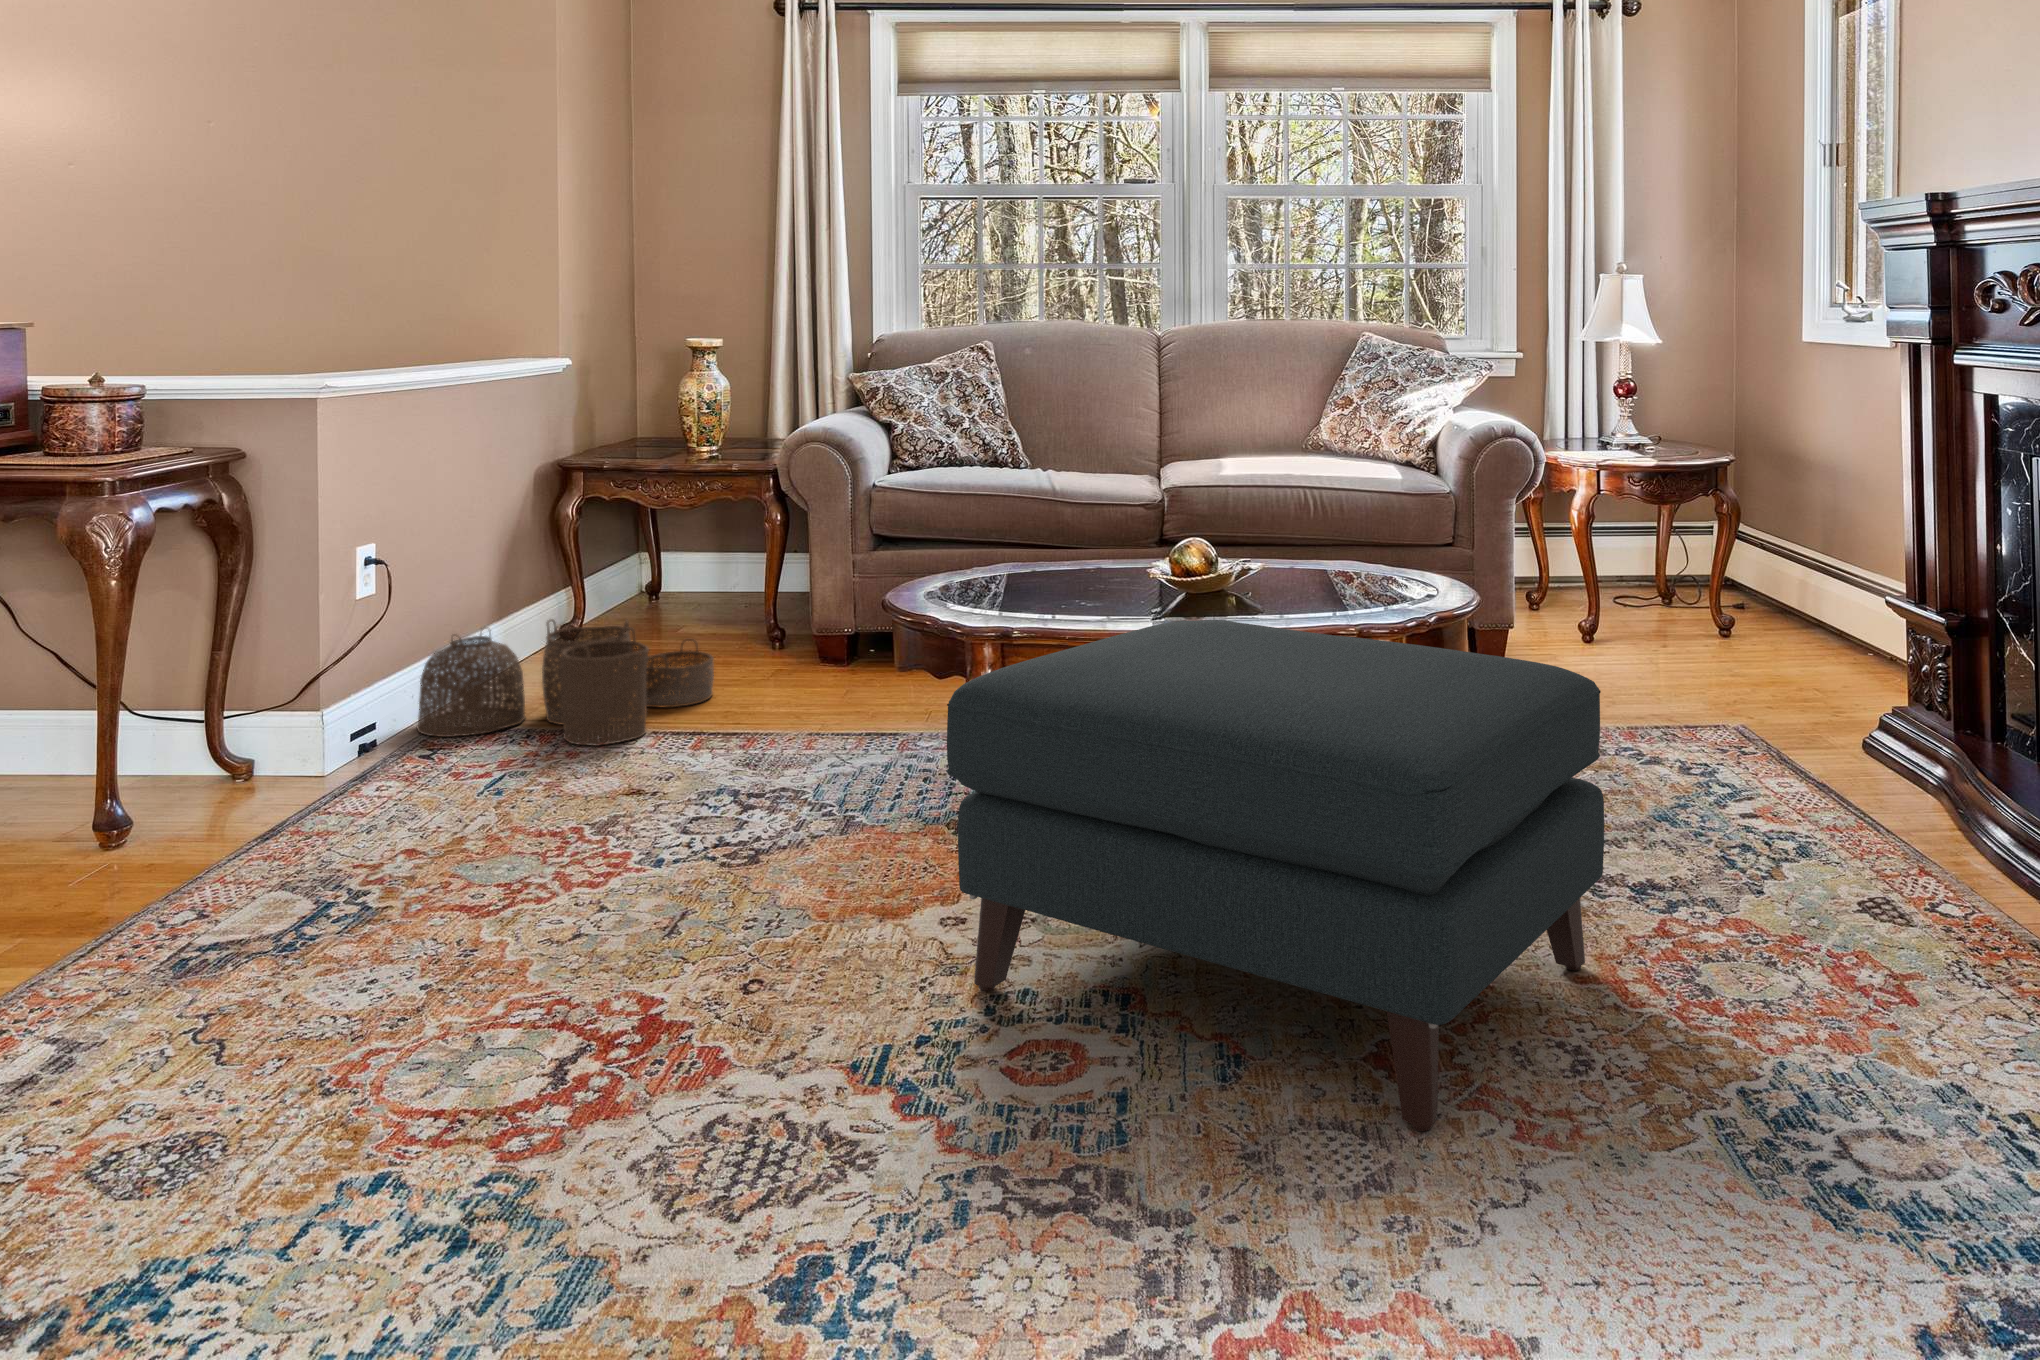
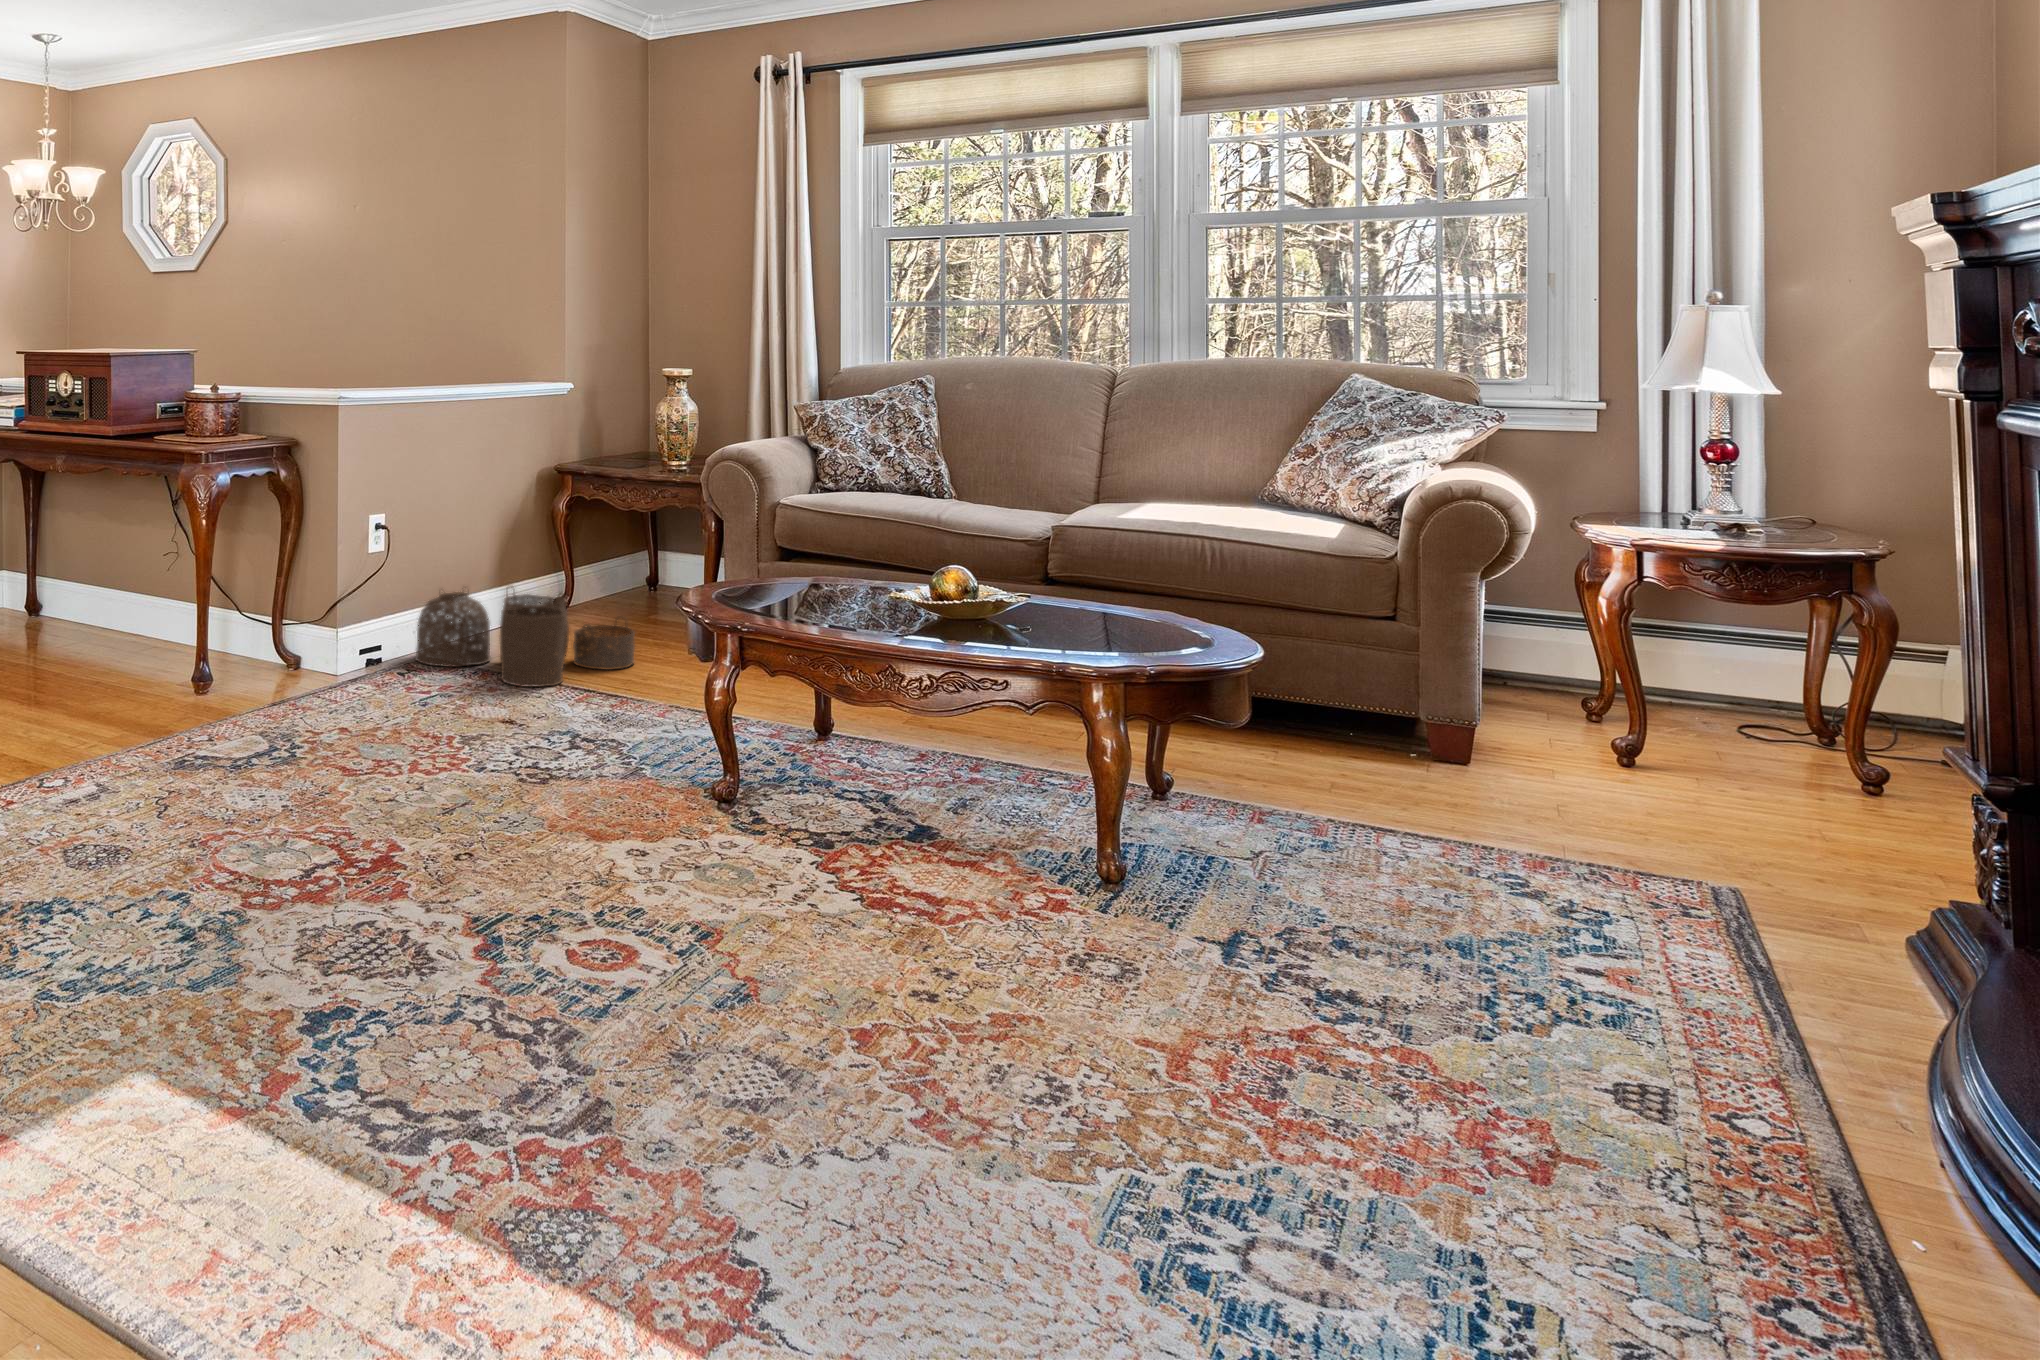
ottoman: present [946,620,1604,1131] -> none [595,621,1184,1070]

